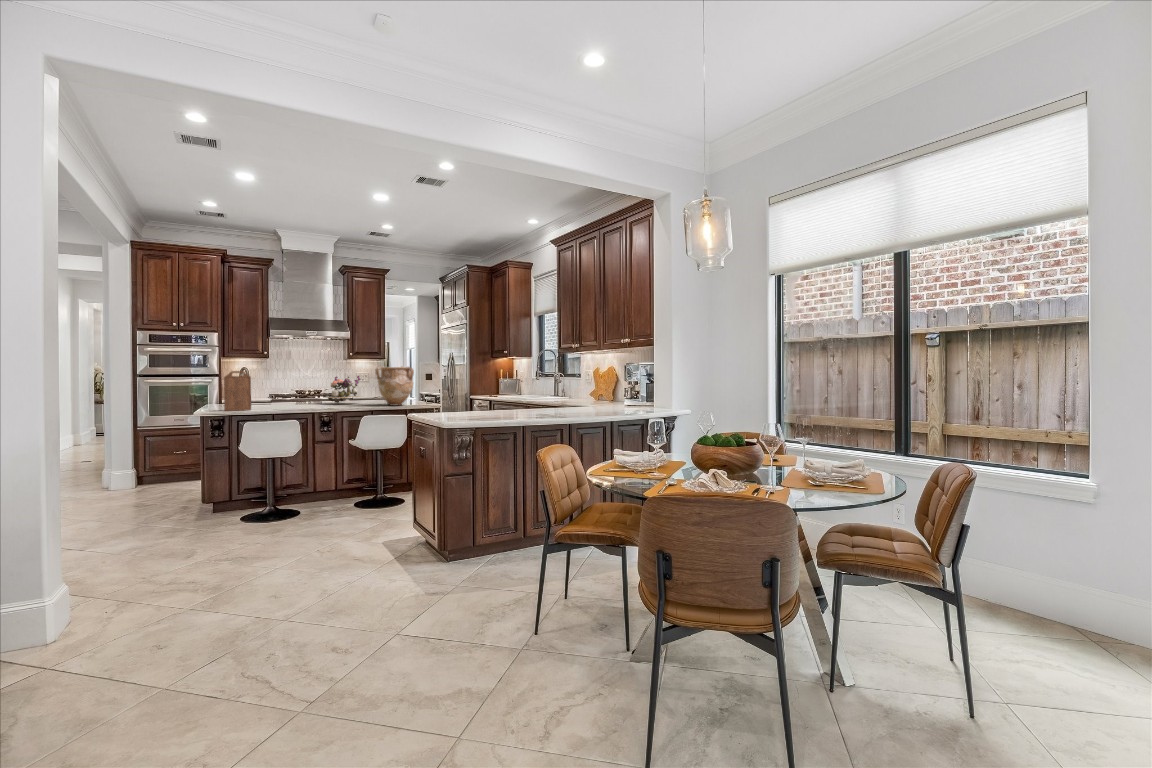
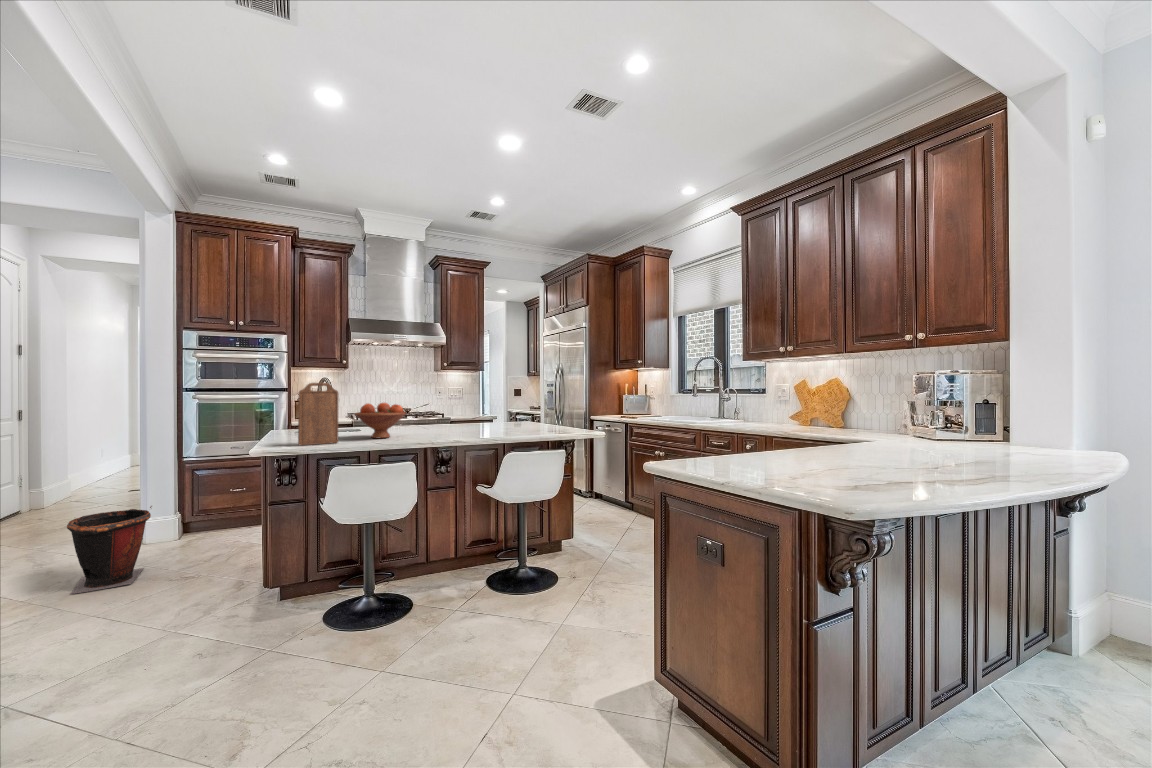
vase: present [375,366,414,406] -> none [511,376,563,432]
flower arrangement: present [326,375,361,403] -> none [431,388,483,429]
fruit bowl: none [263,384,300,408] -> present [355,403,406,438]
waste bin: none [68,456,123,511] -> present [67,506,152,594]

